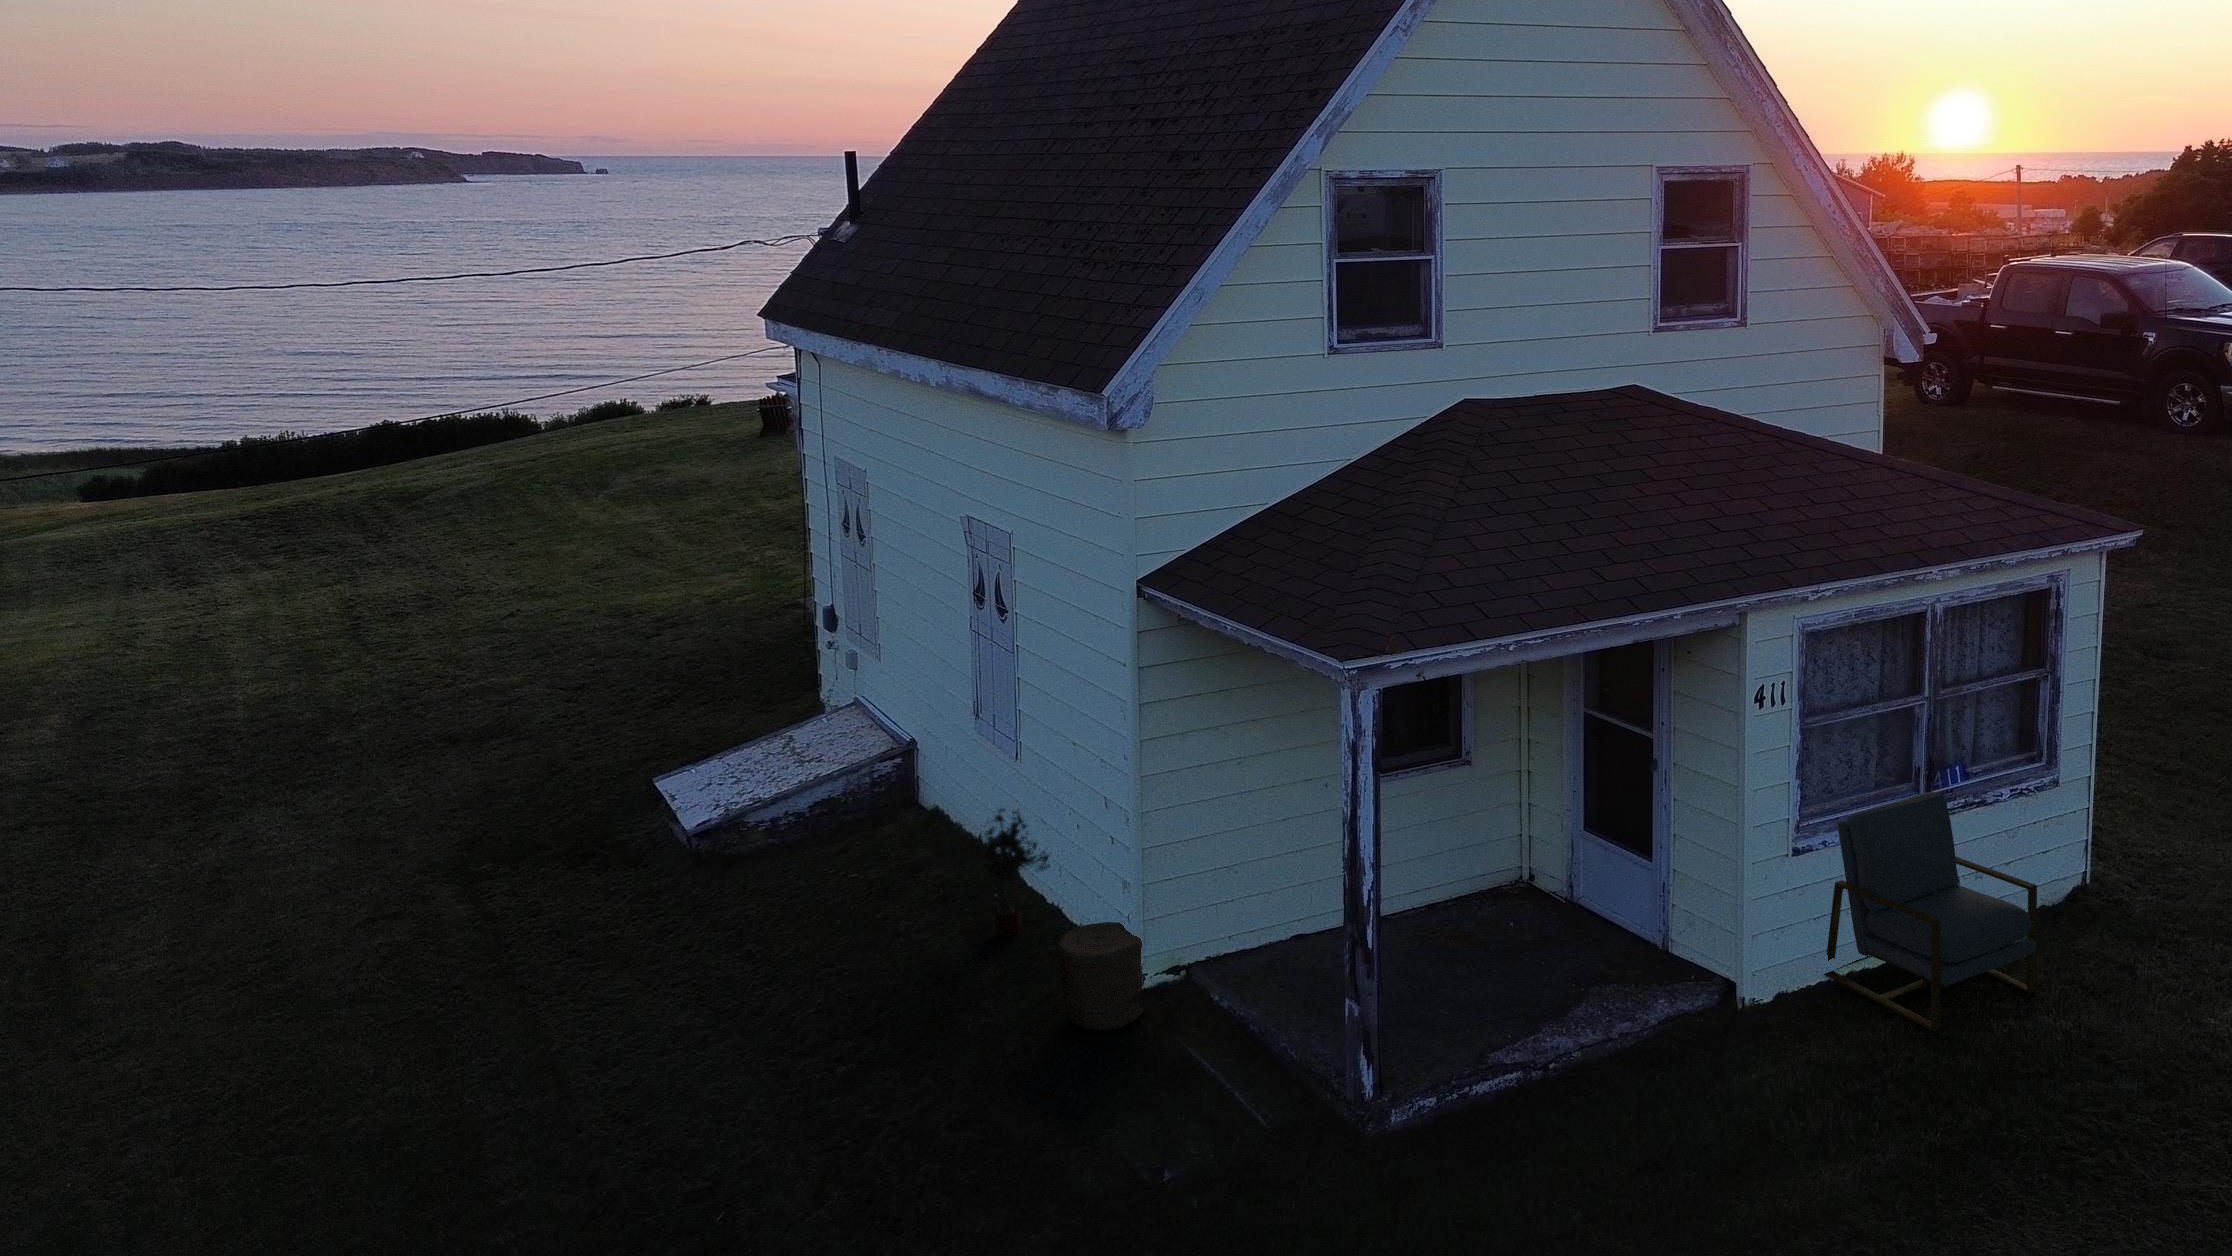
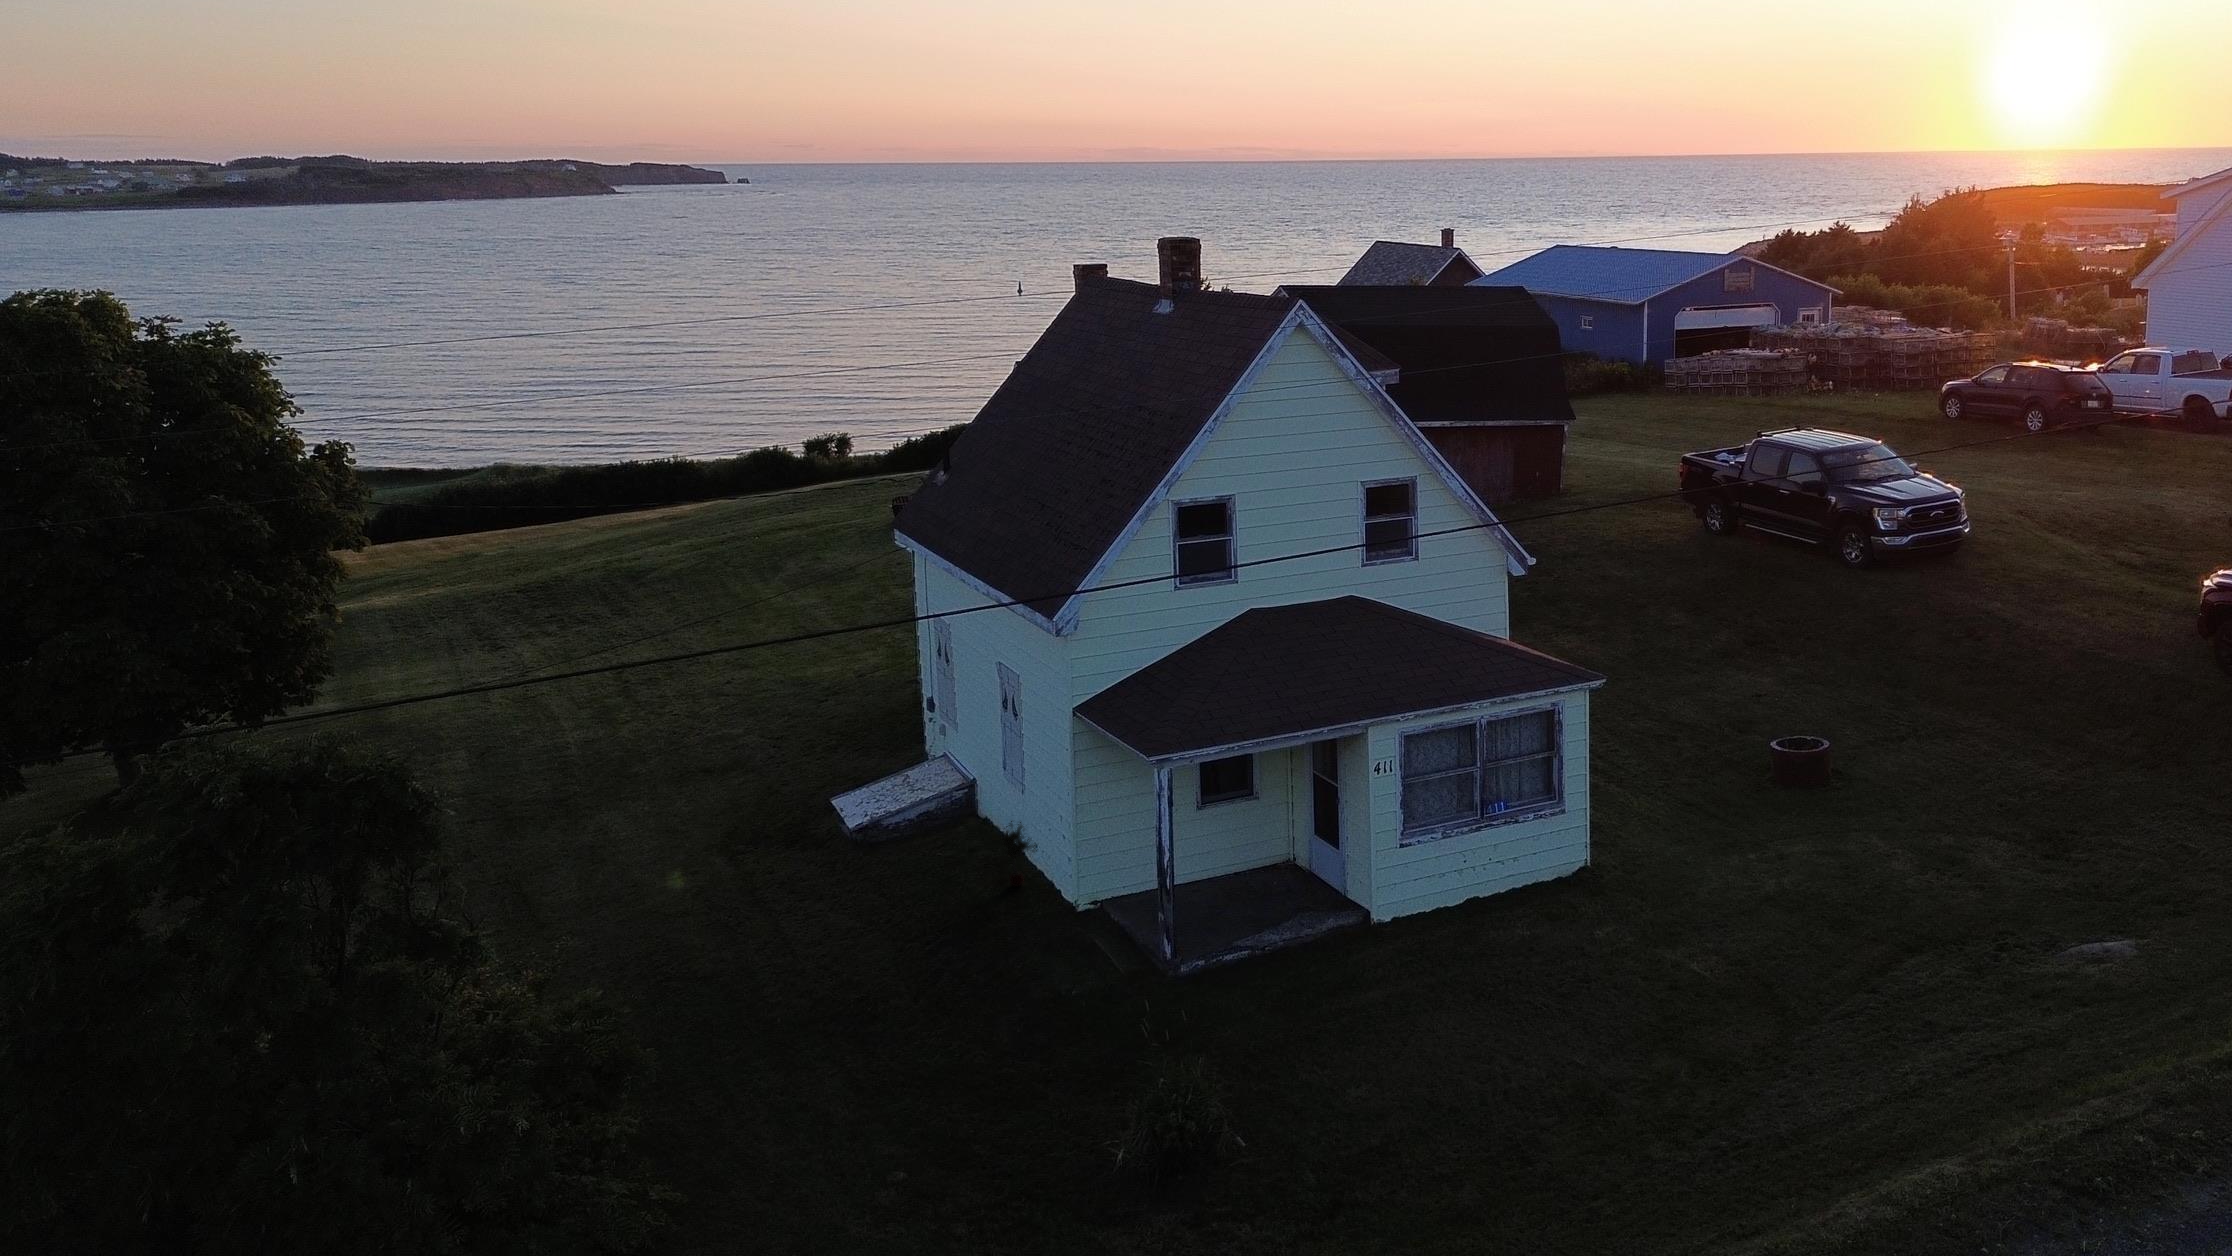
chair: present [1824,792,2037,1032] -> none [1419,817,1516,936]
woven basket: present [1057,922,1143,1031] -> none [1033,878,1077,931]

